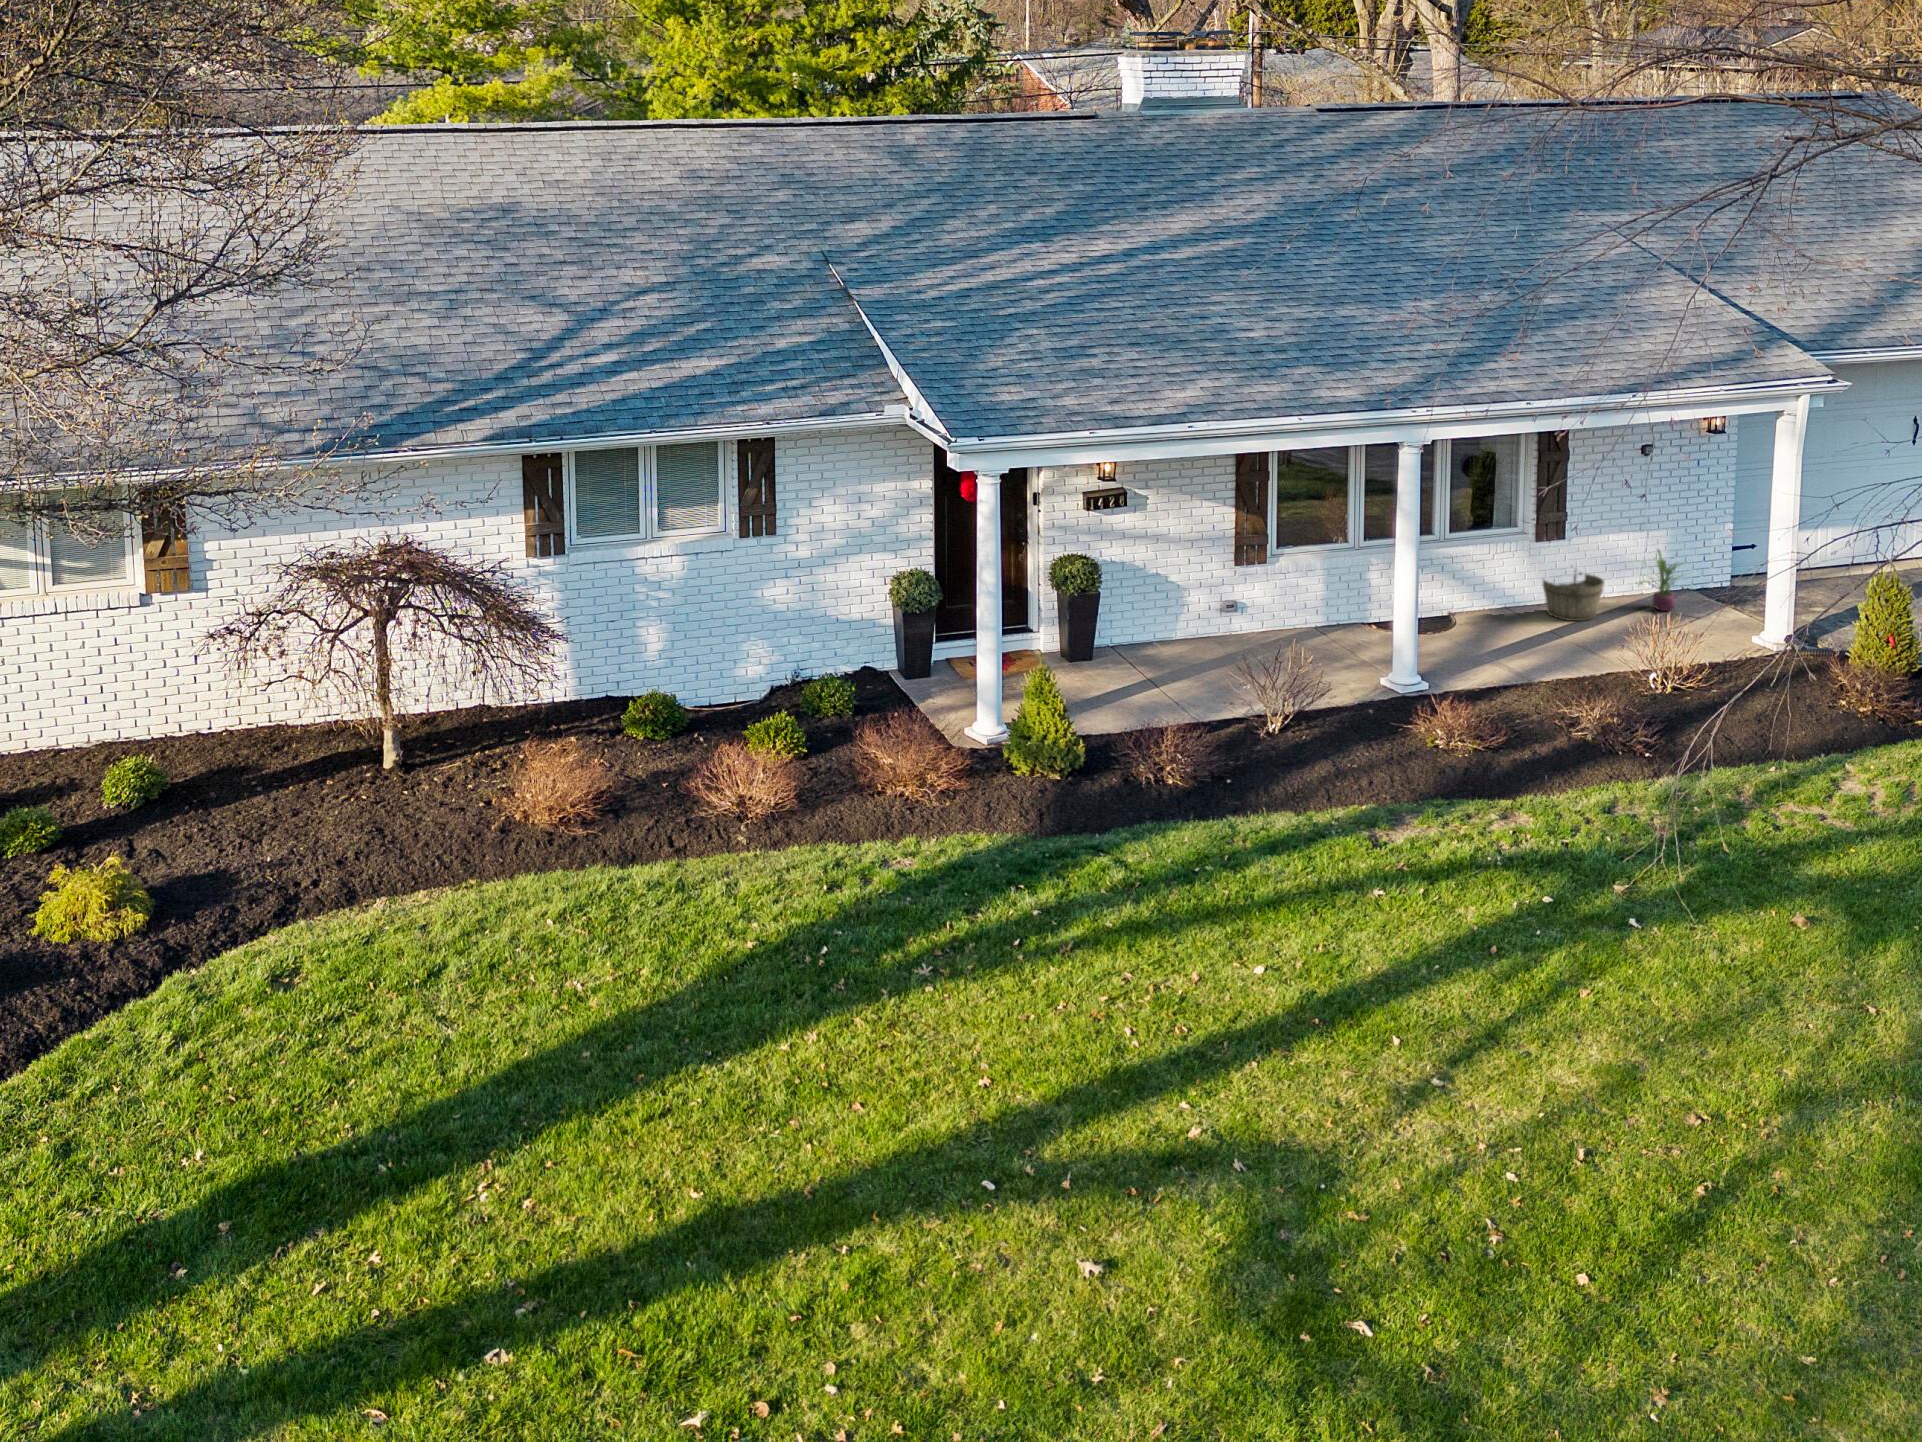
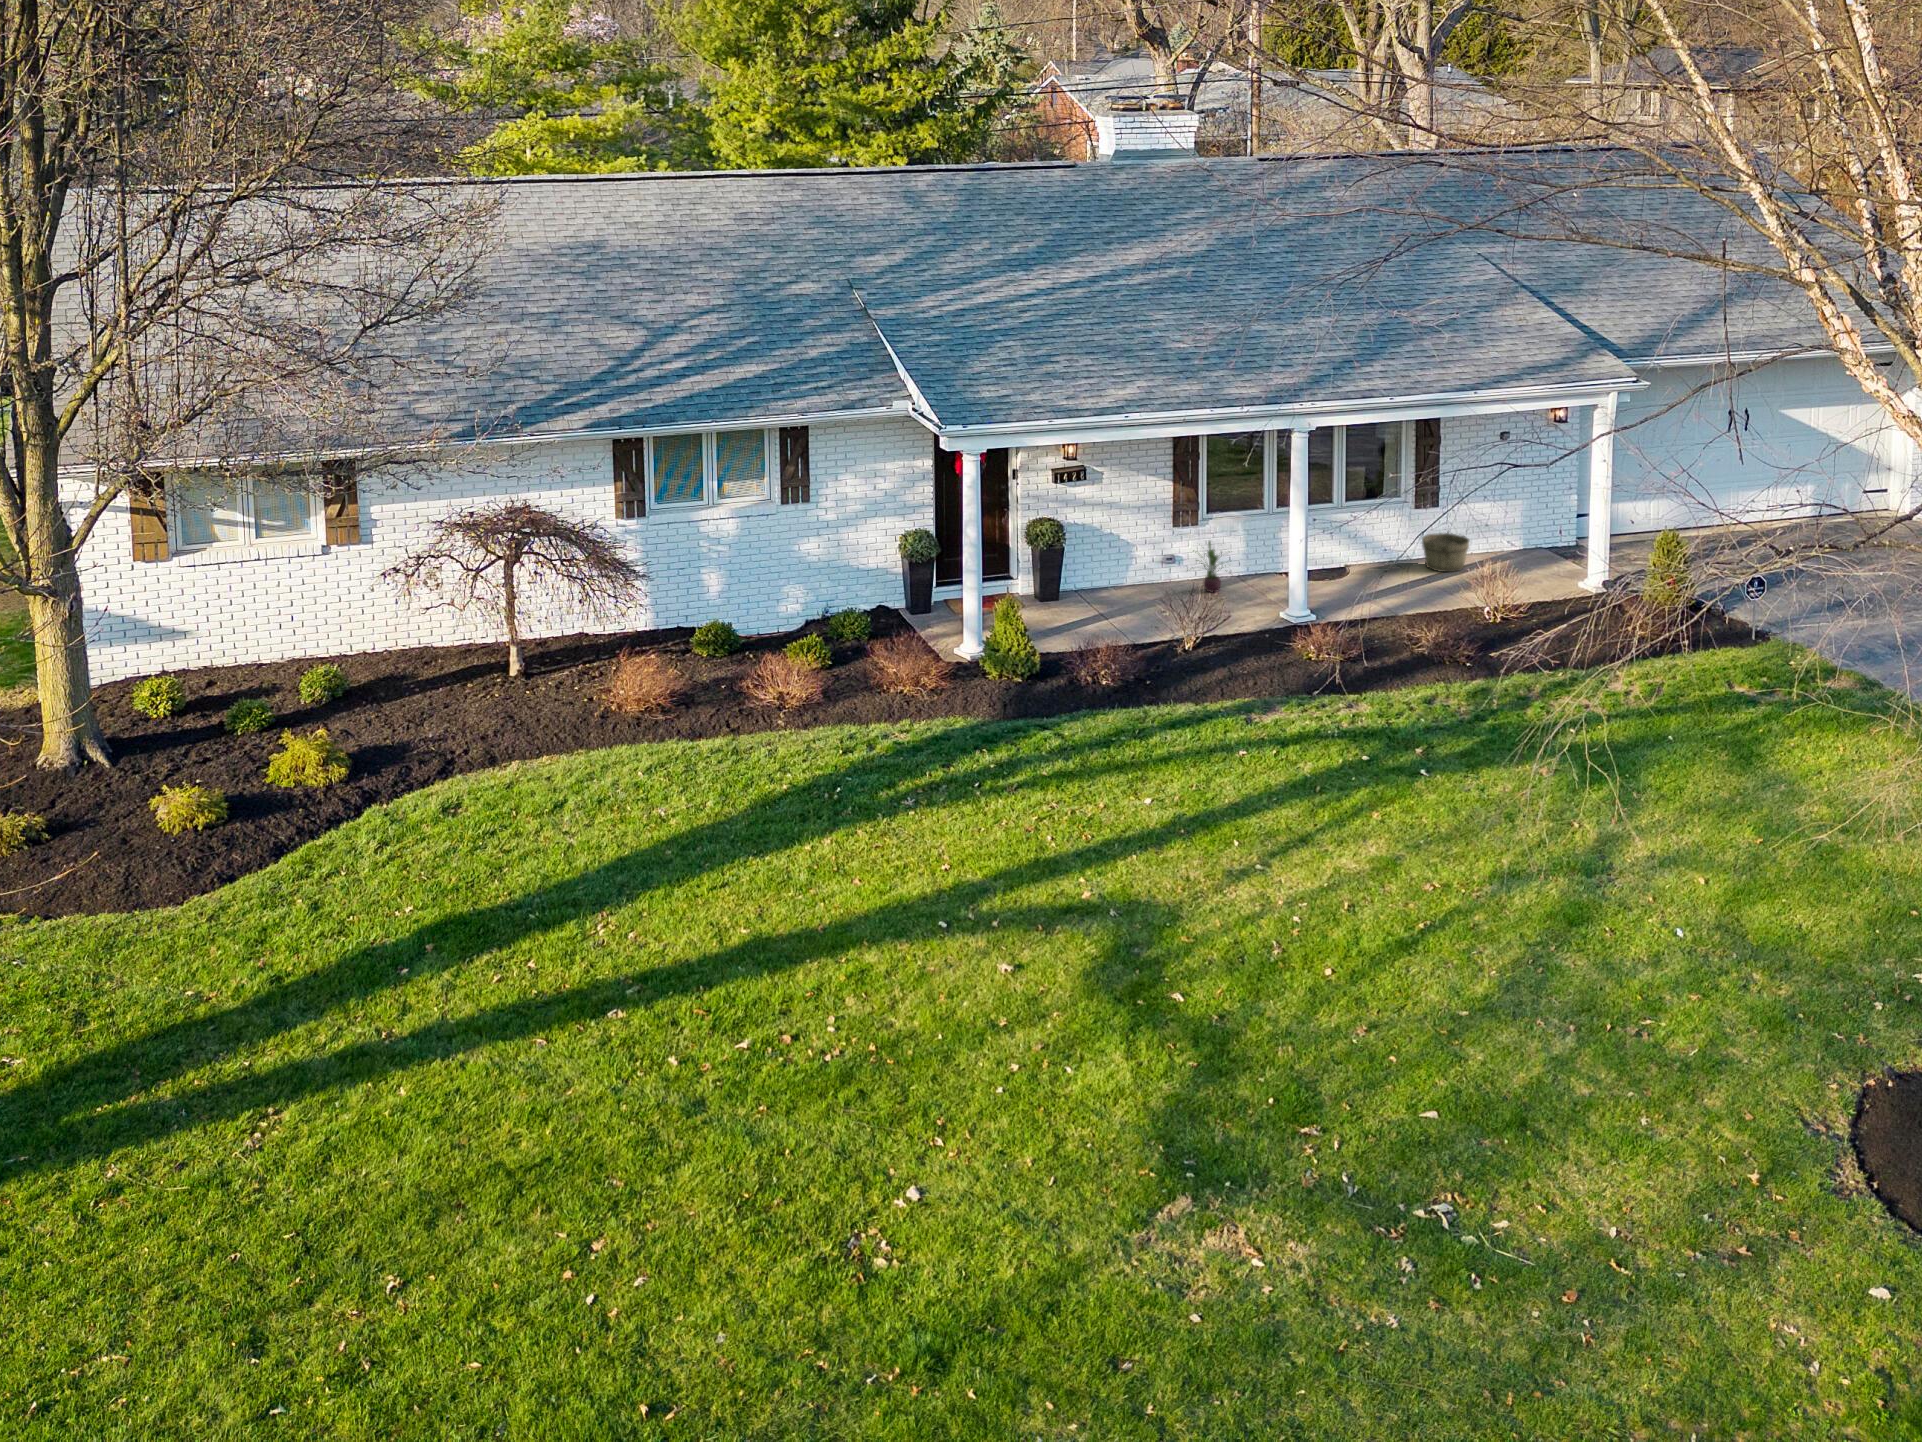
decorative plant: present [1641,549,1680,611] -> present [1193,541,1222,592]

